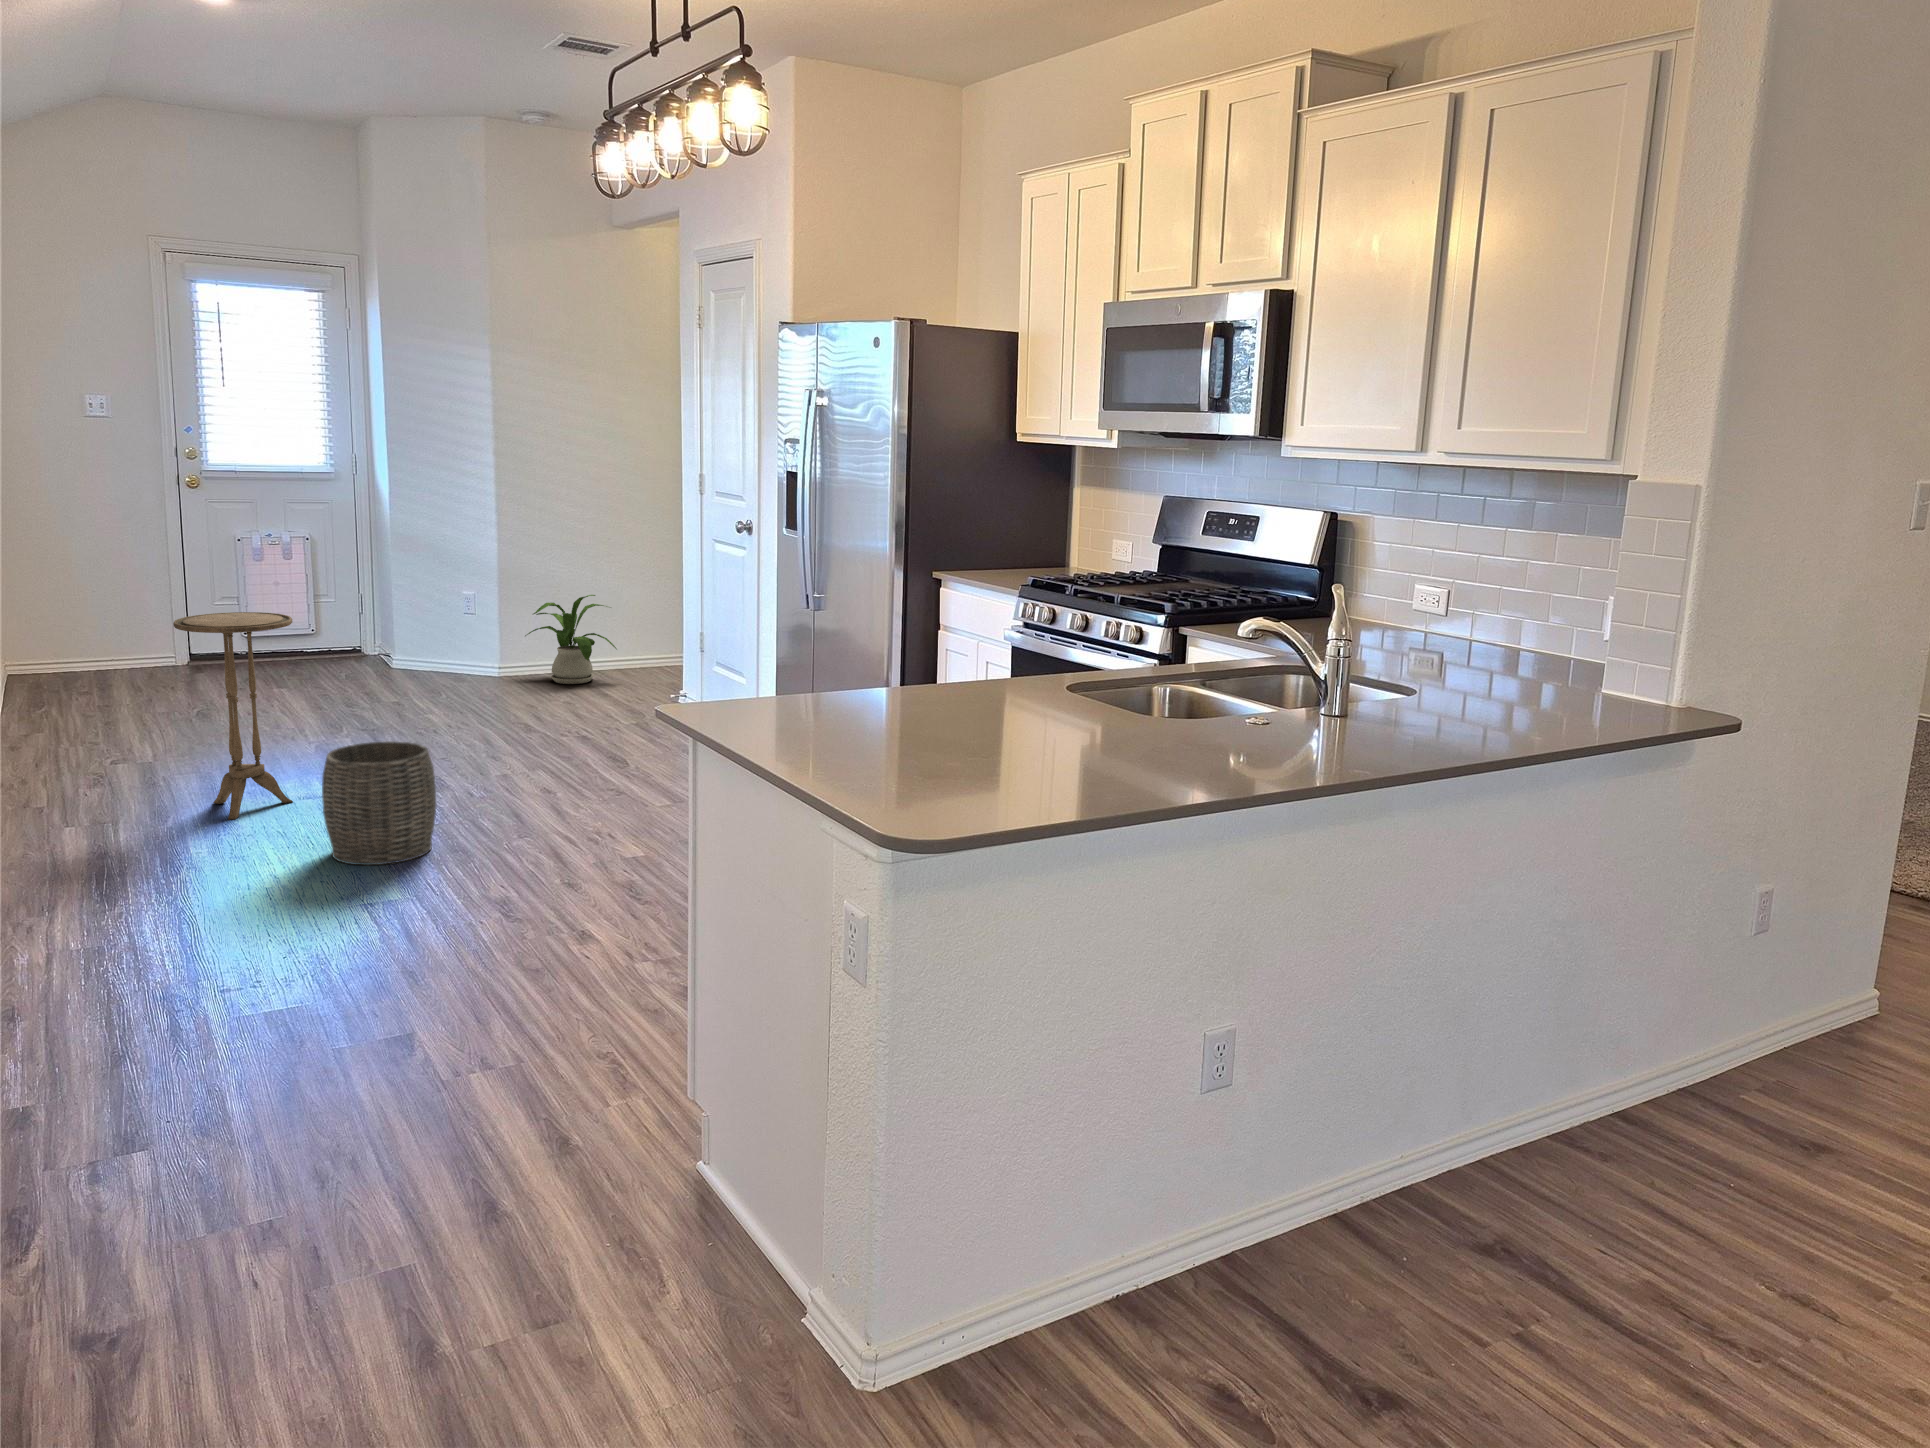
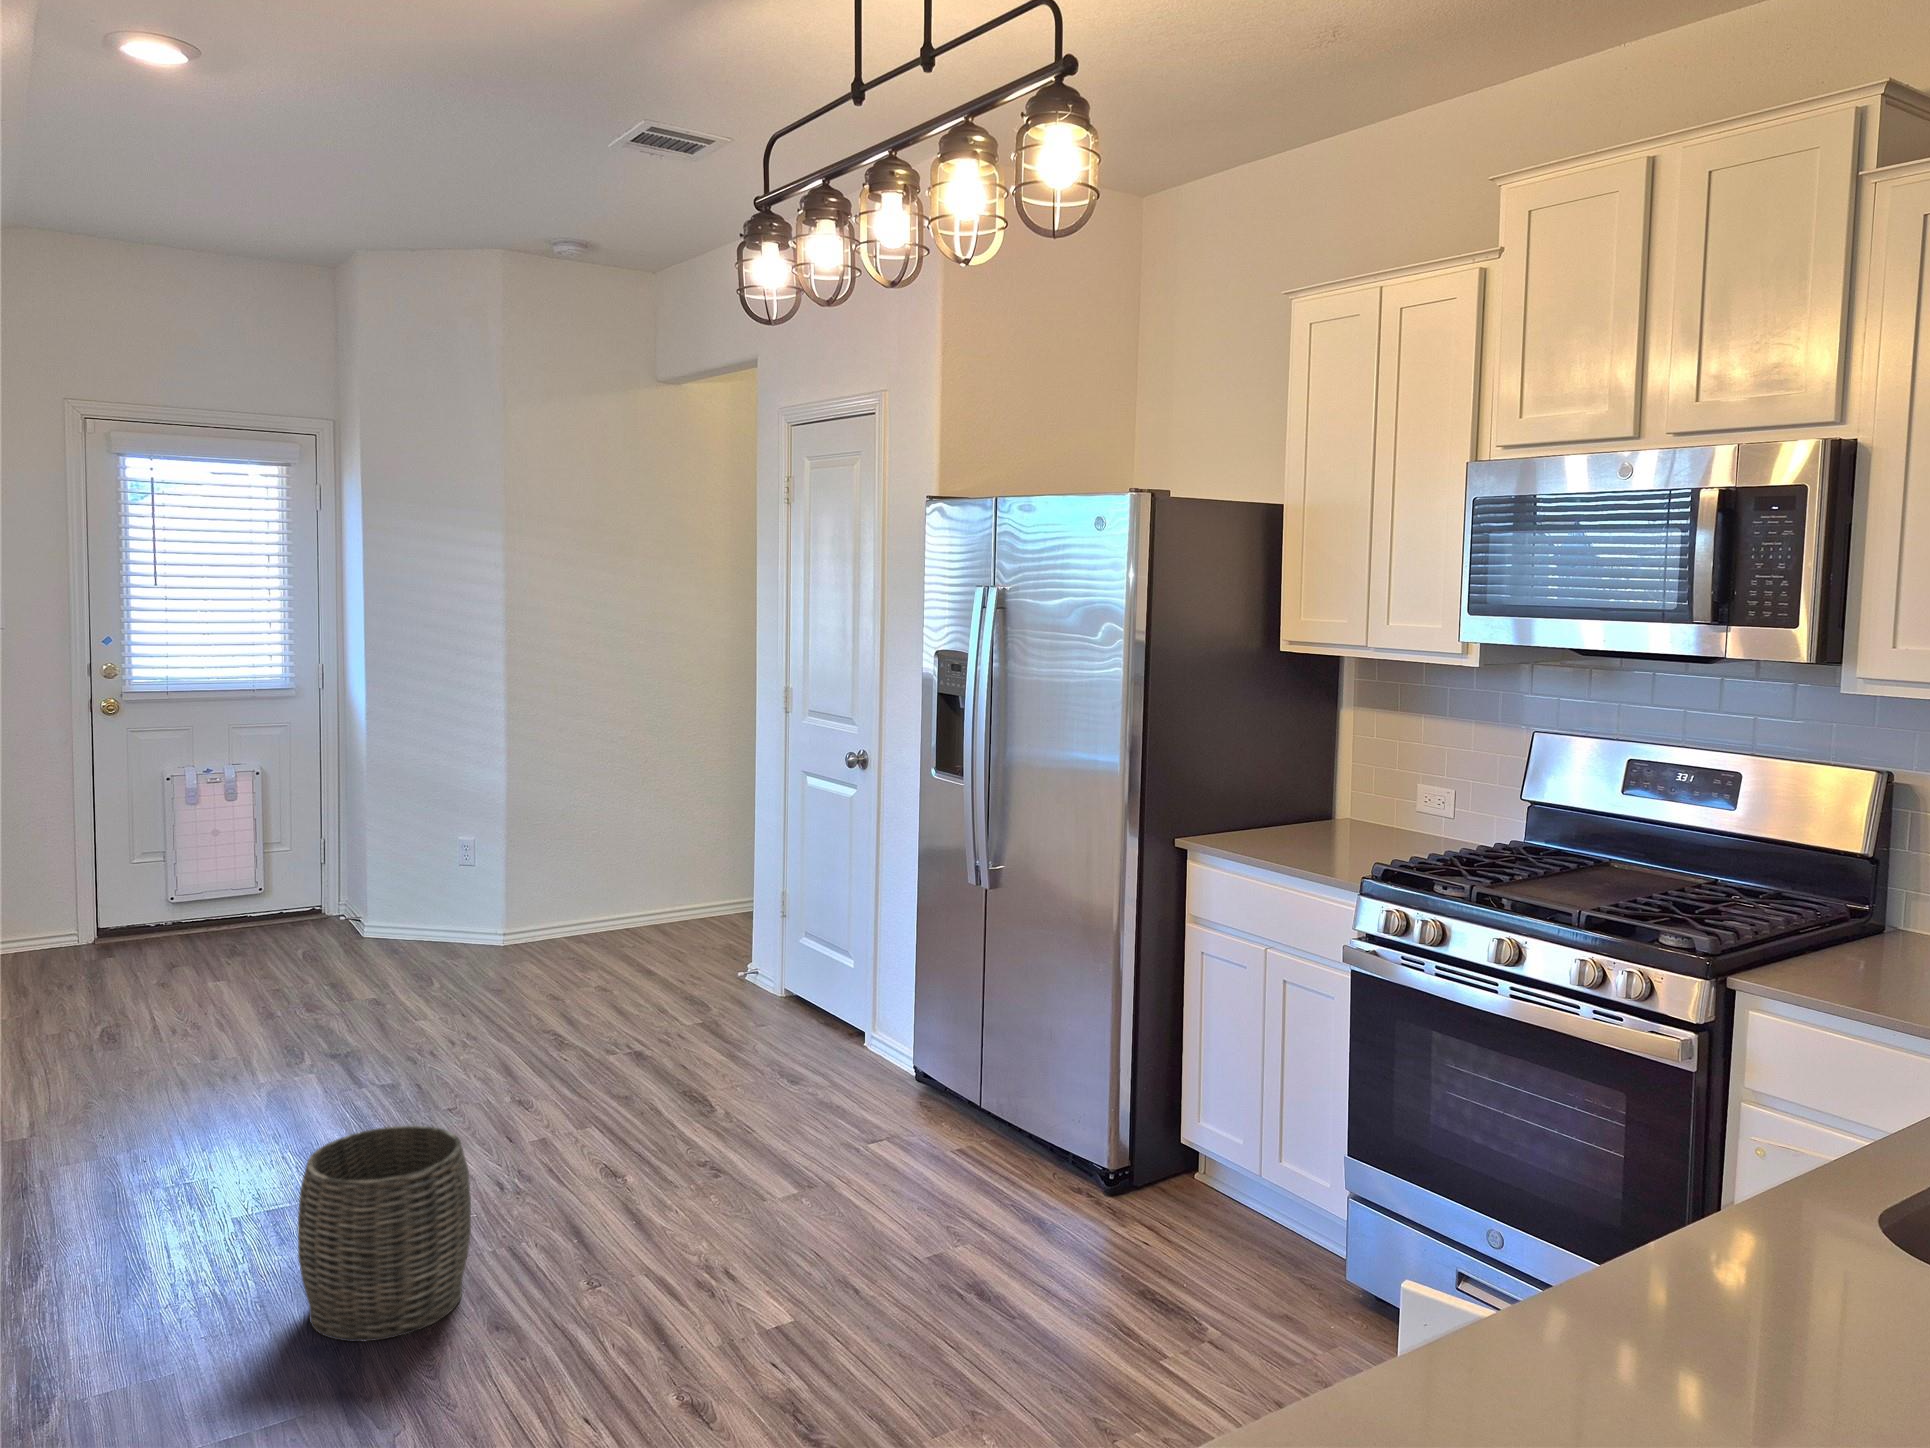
house plant: present [525,595,616,684] -> none [537,838,659,955]
side table: present [173,612,293,820] -> none [77,920,254,1243]

